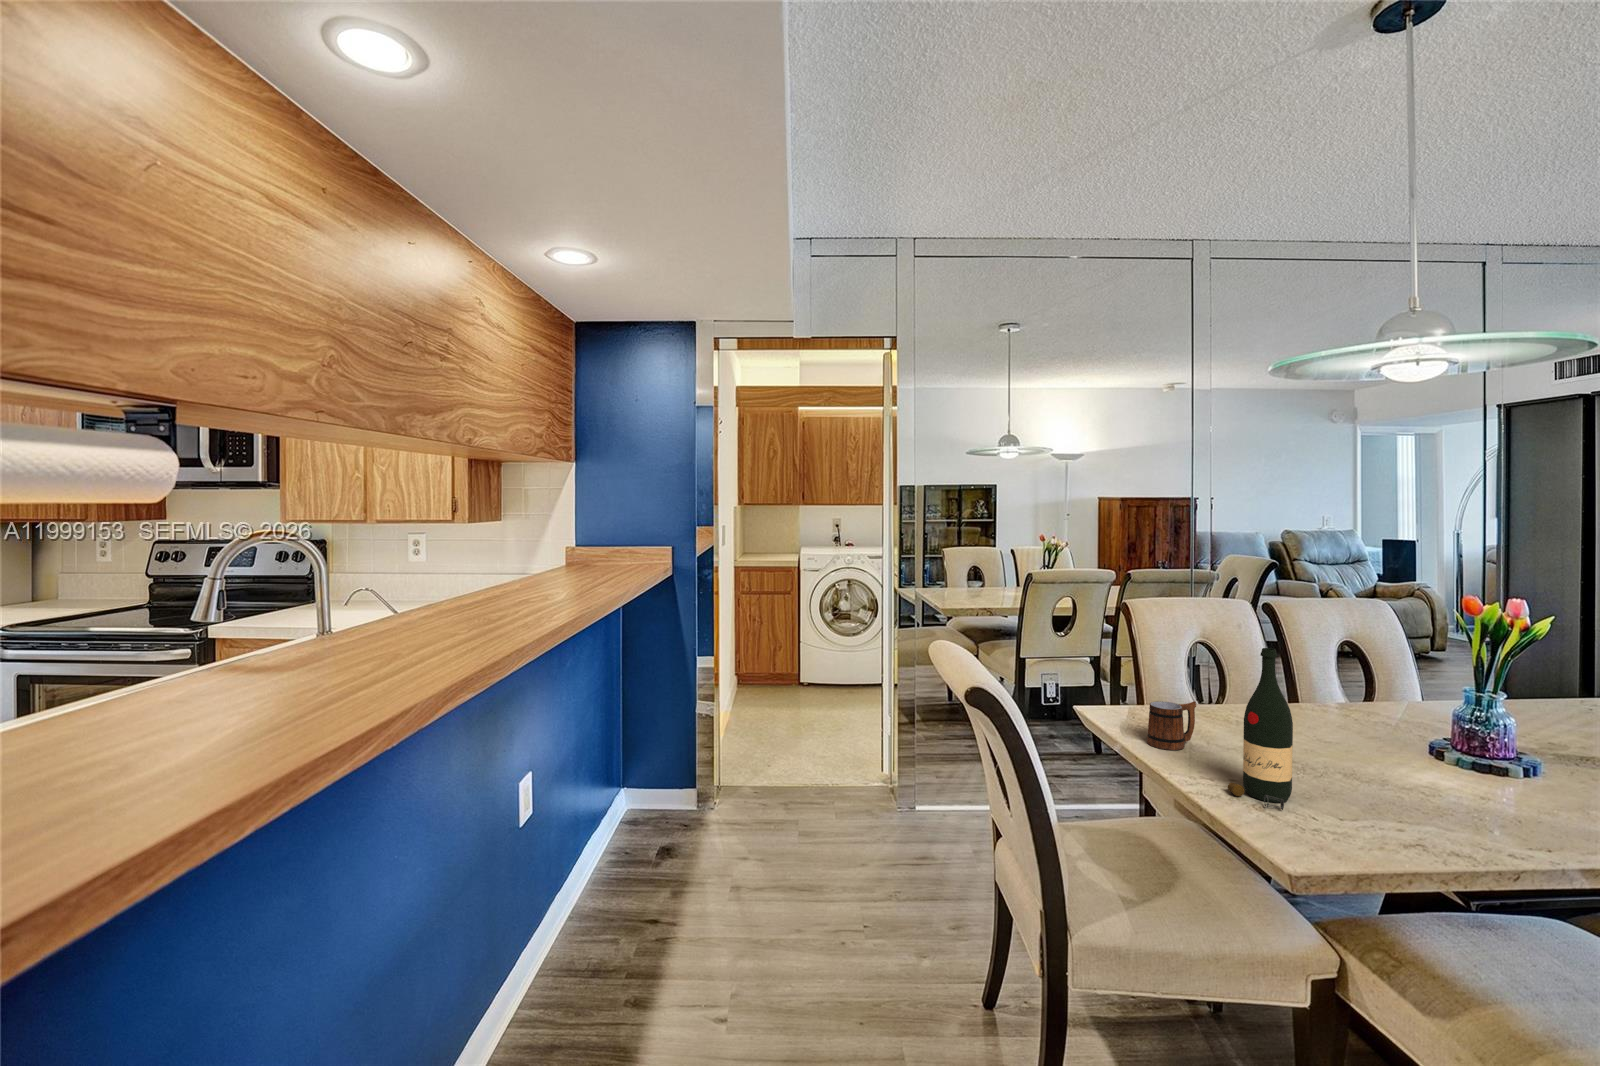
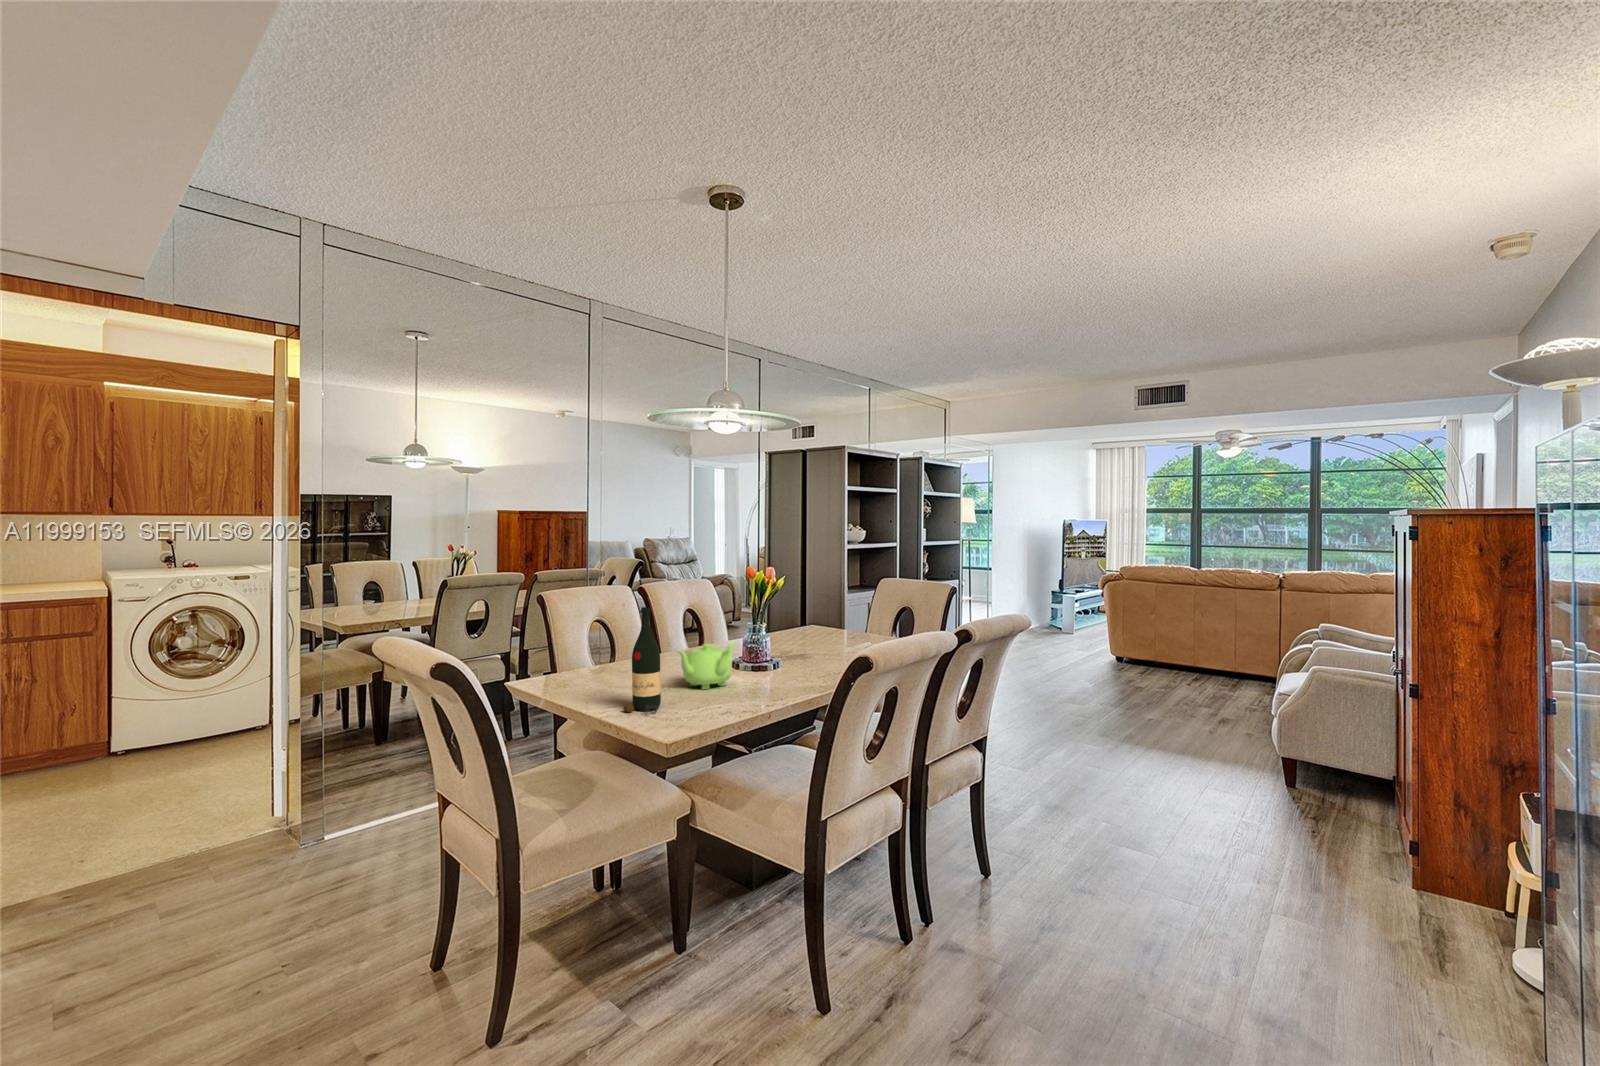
mug: present [1147,701,1196,750] -> none [565,659,599,698]
teapot: none [1324,710,1445,784] -> present [678,642,736,689]

